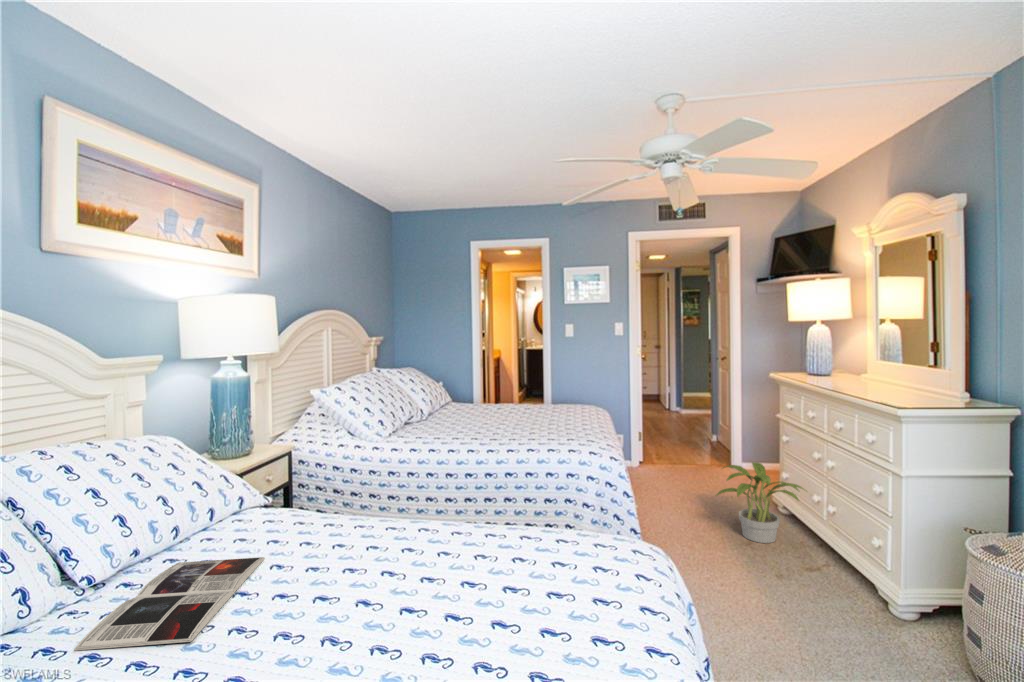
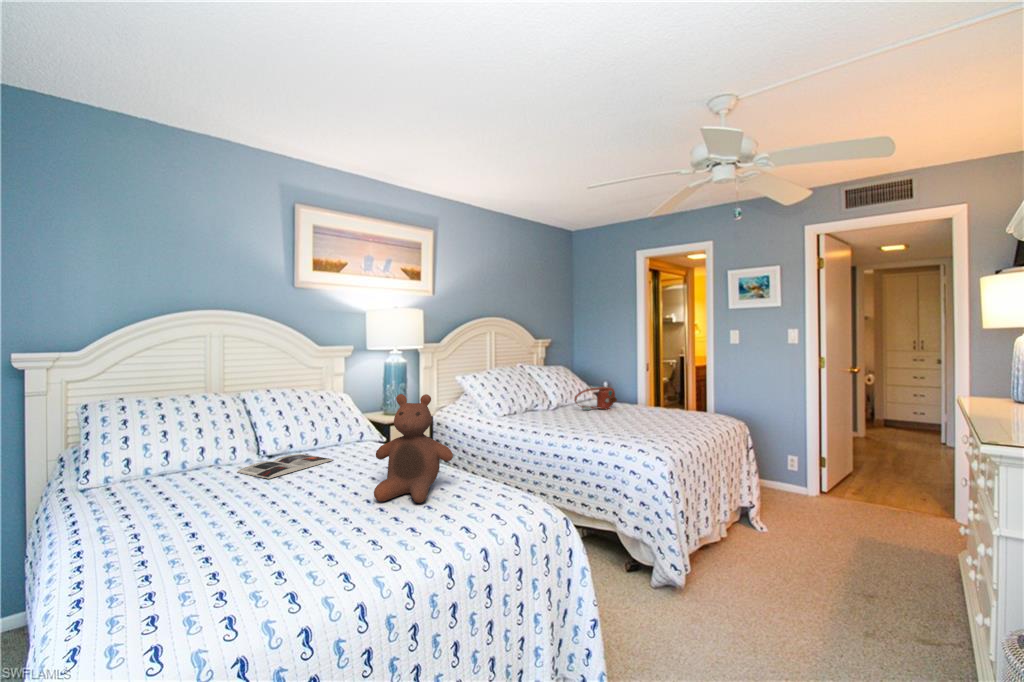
handbag: none [454,387,493,414] -> present [575,386,617,410]
stuffed bear: none [431,425,560,616] -> present [374,394,453,503]
potted plant: present [717,462,803,543] -> none [830,500,958,601]

